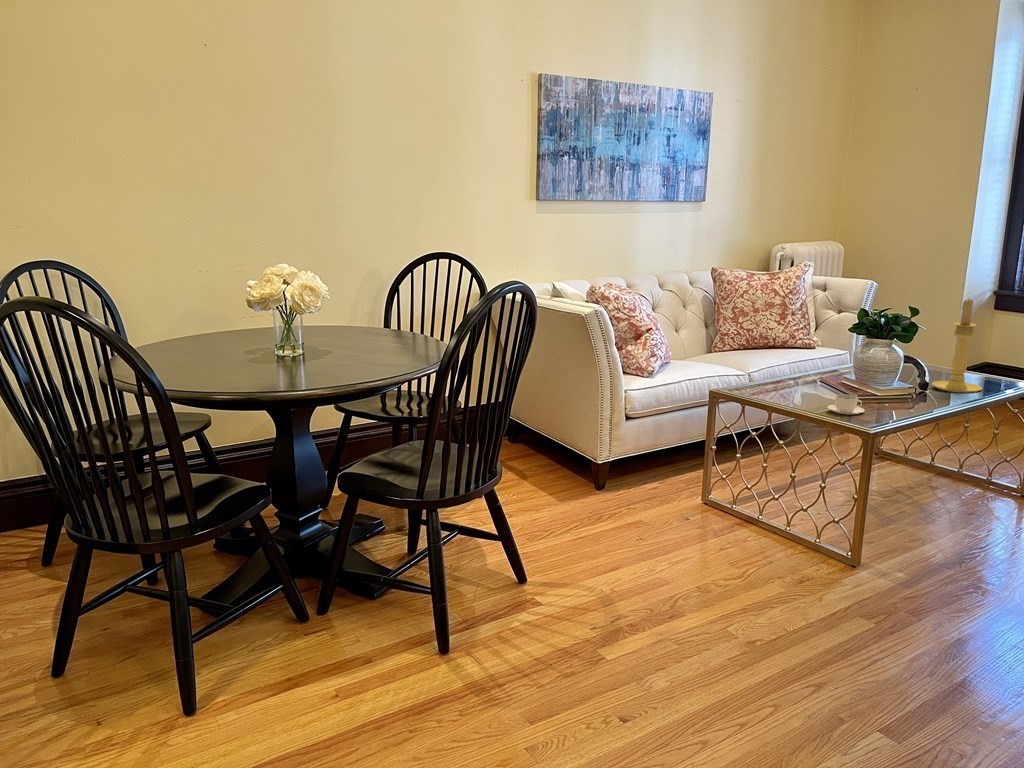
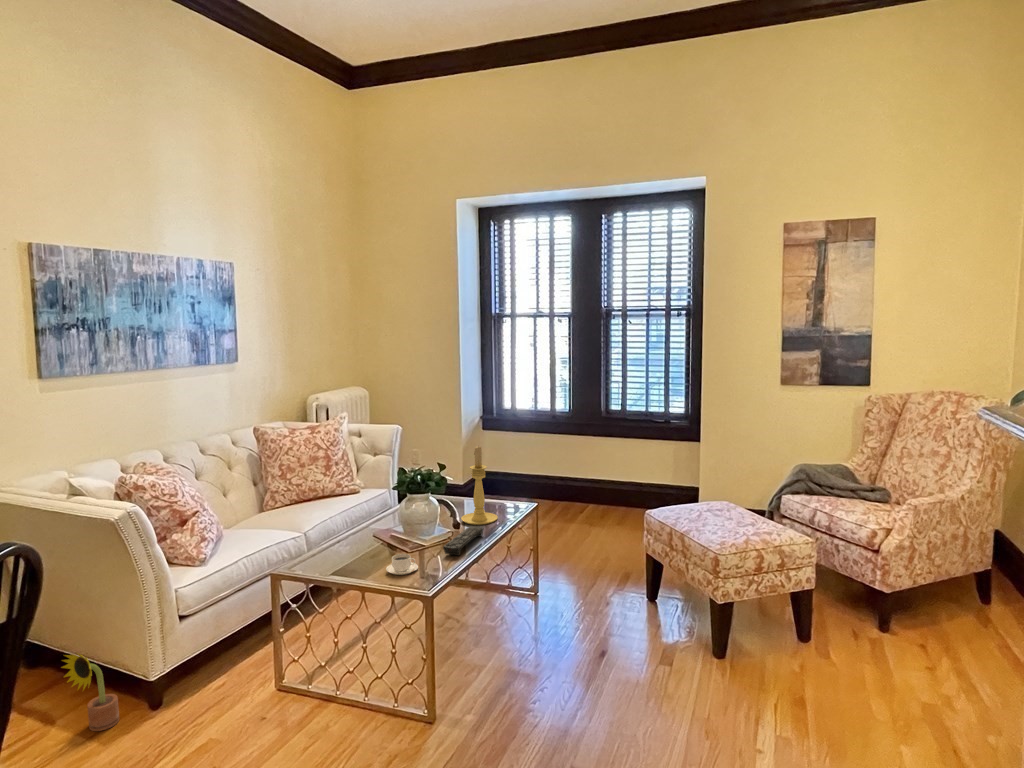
remote control: none [899,388,957,411] -> present [443,526,484,556]
decorative plant: none [536,419,573,490] -> present [62,653,119,731]

